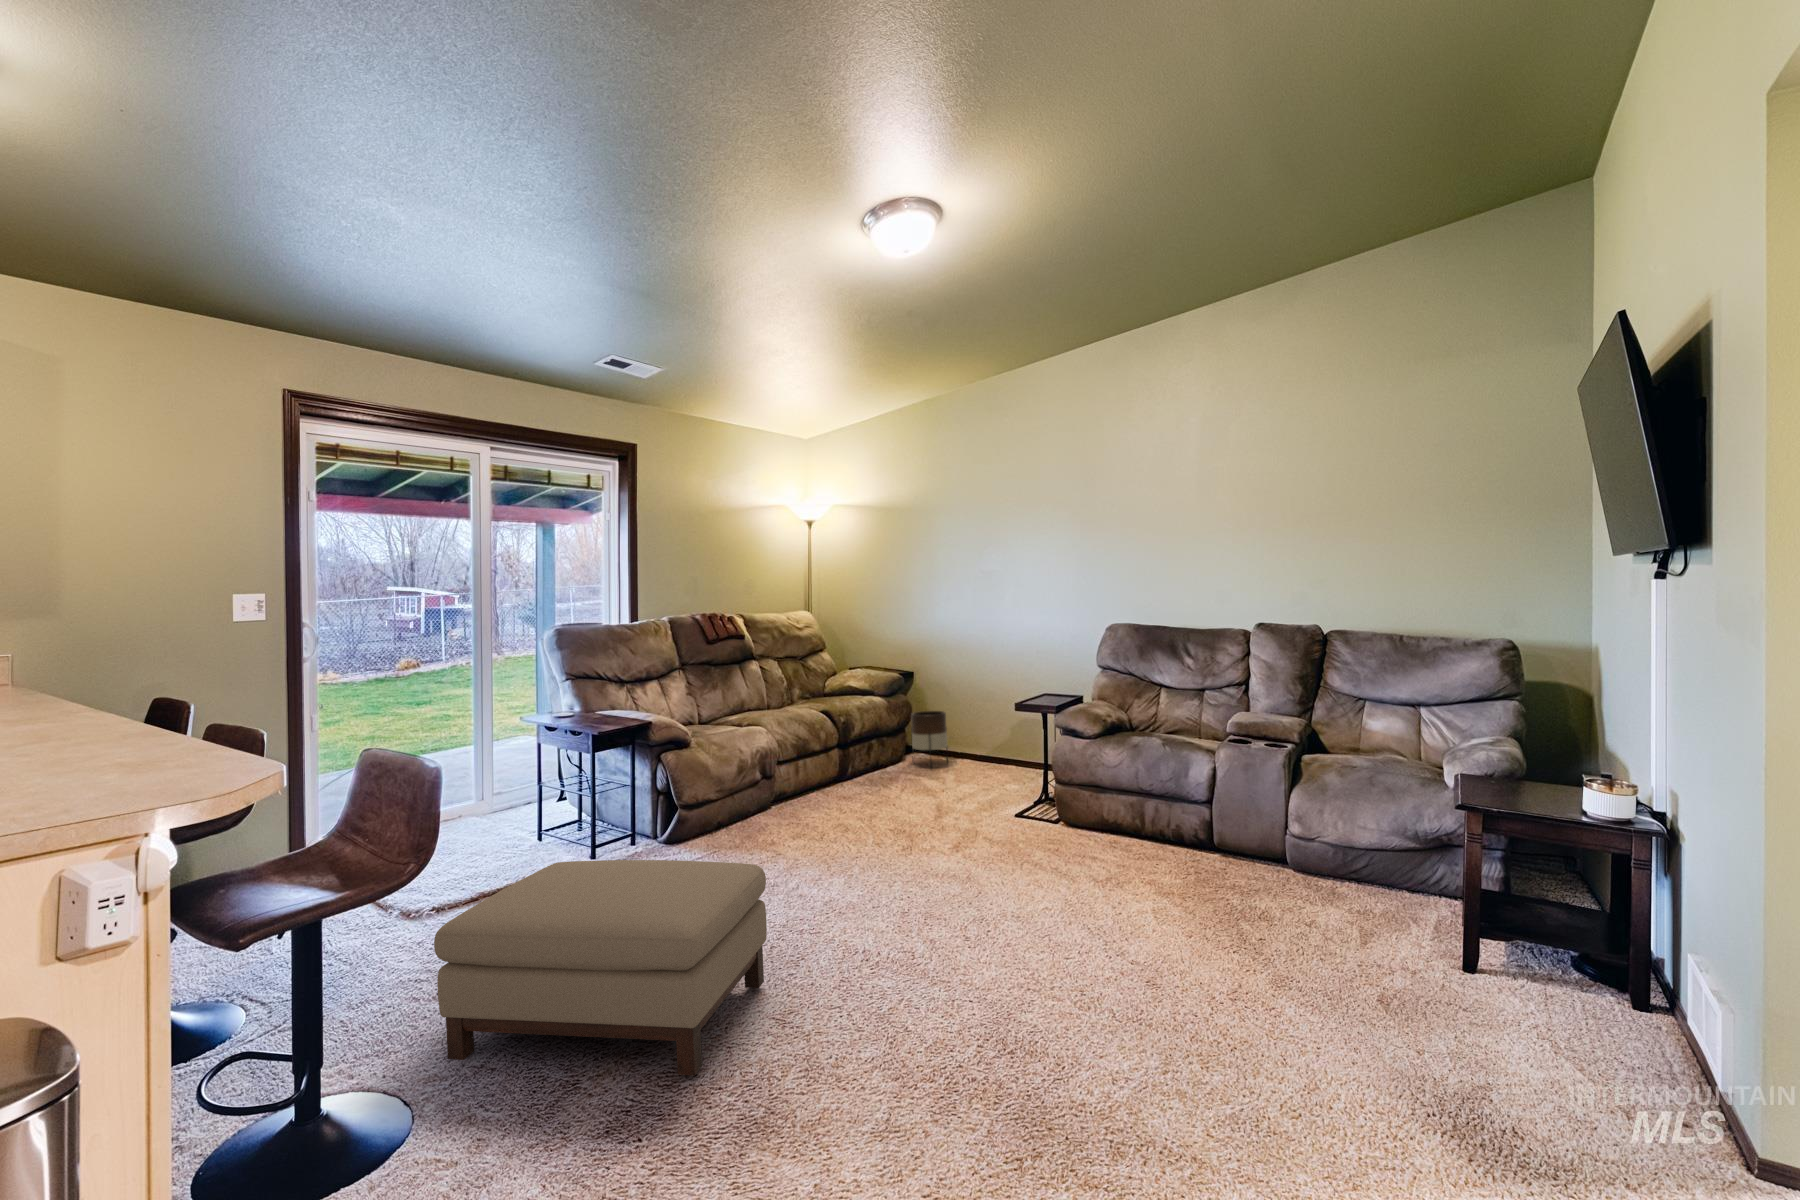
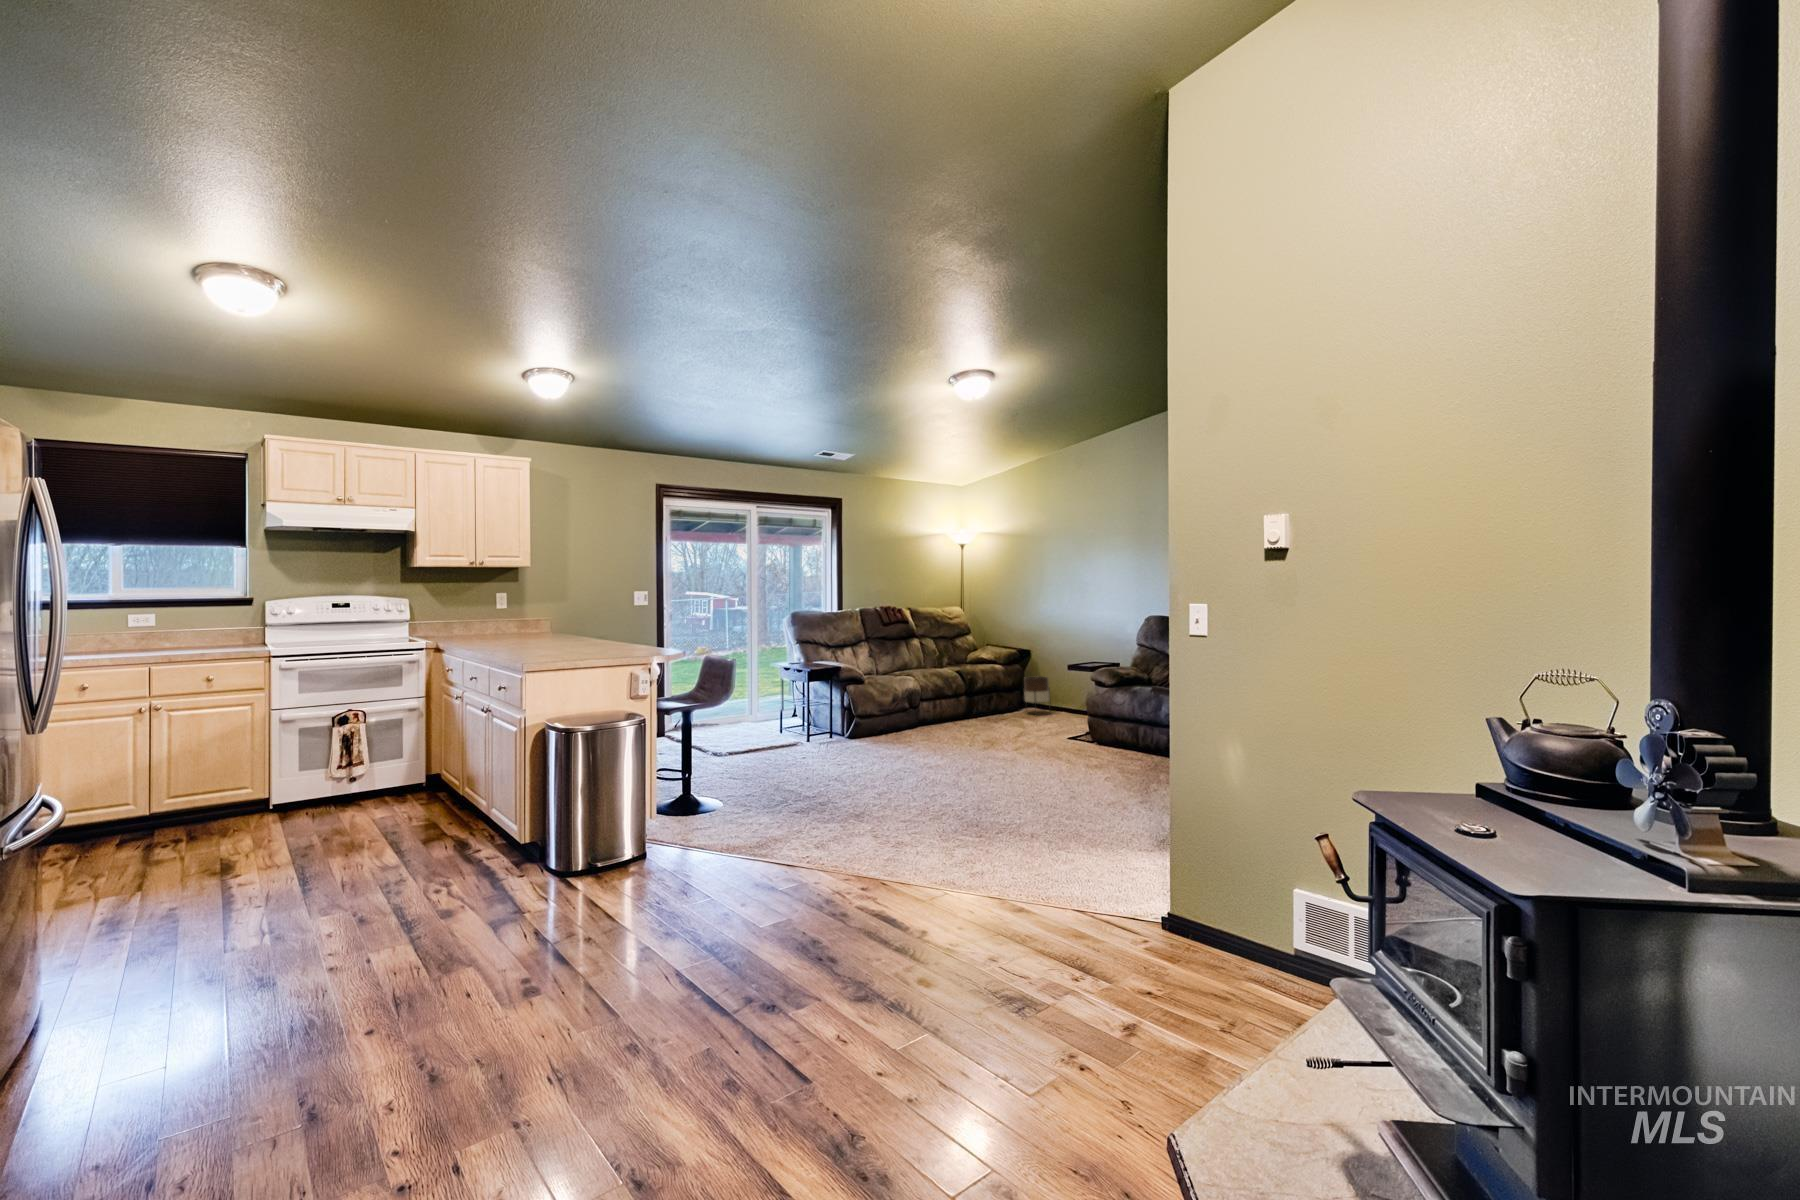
ottoman: present [434,860,767,1076] -> none [718,722,873,809]

